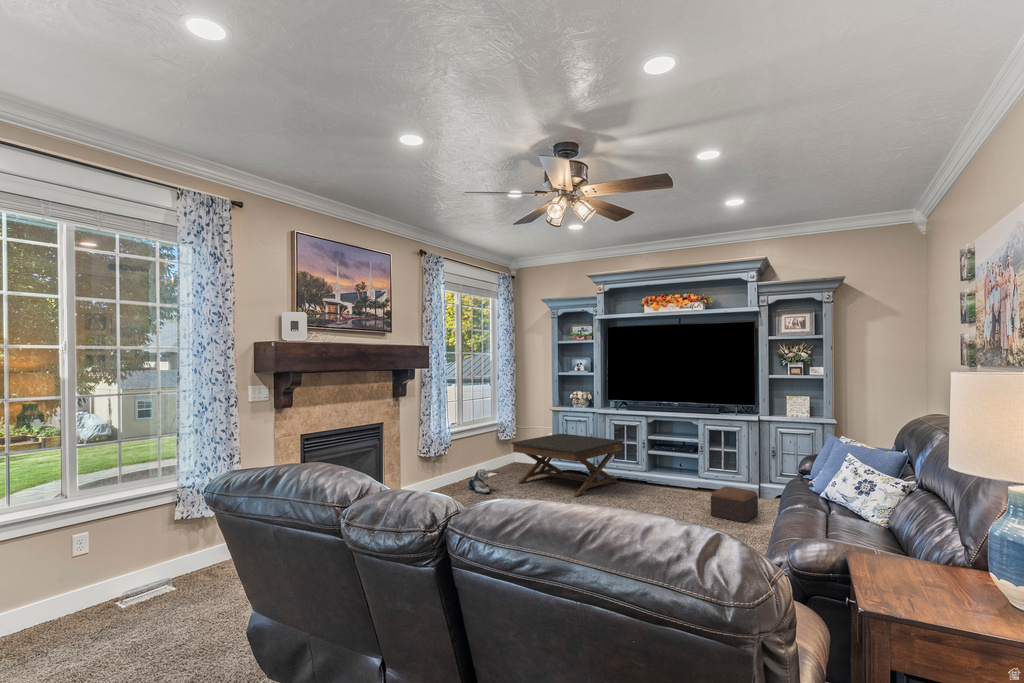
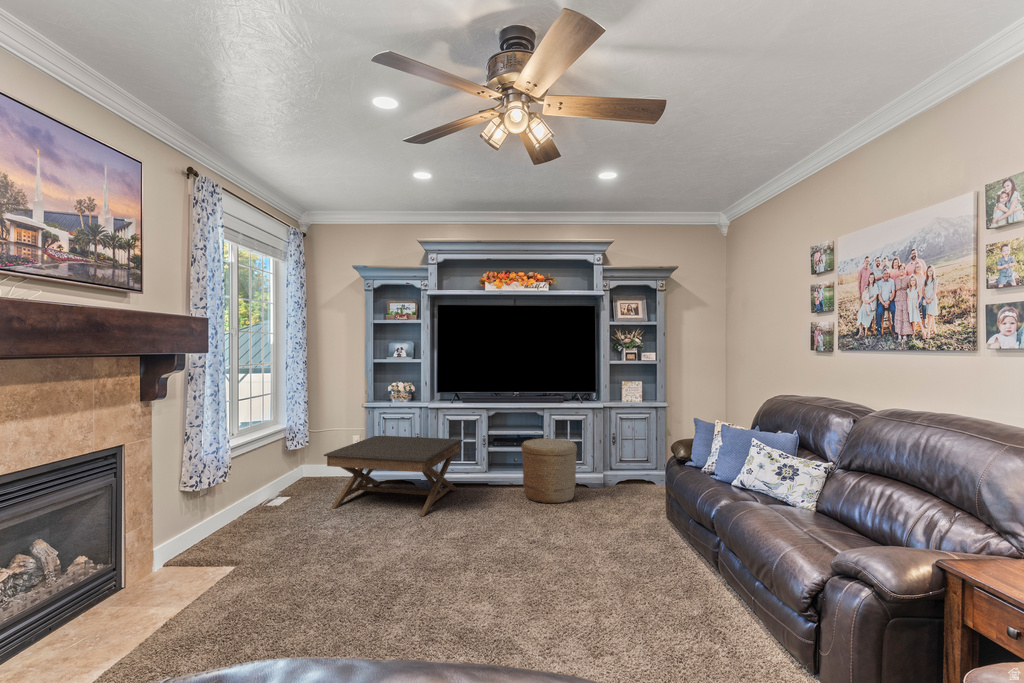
basket: none [668,445,721,503] -> present [521,438,577,503]
plush toy: present [469,469,490,494] -> none [263,497,303,533]
footstool: present [711,486,758,523] -> none [586,482,626,521]

